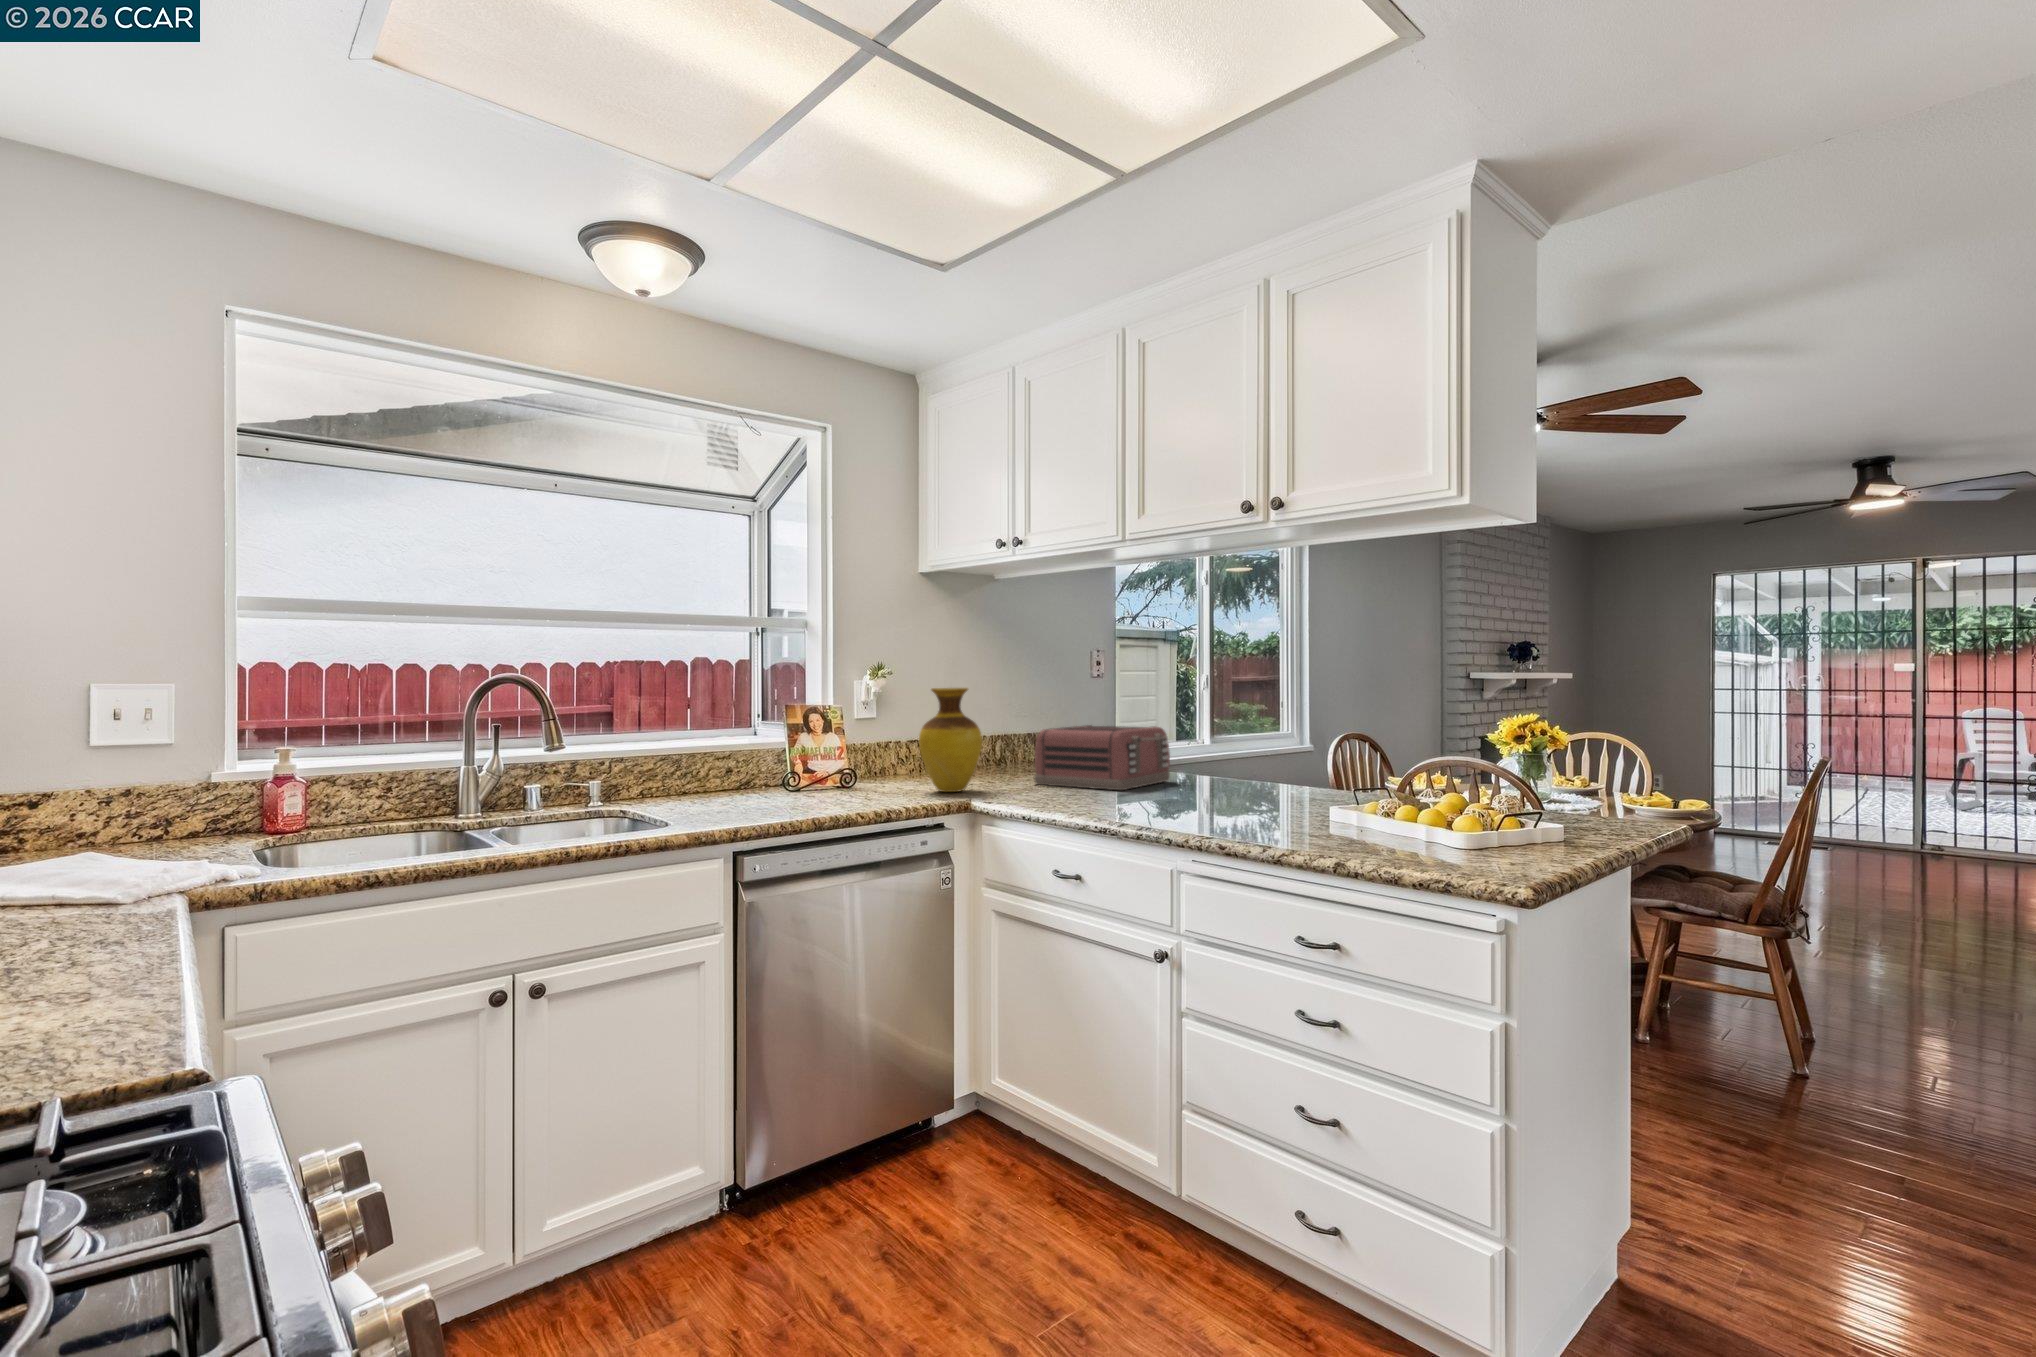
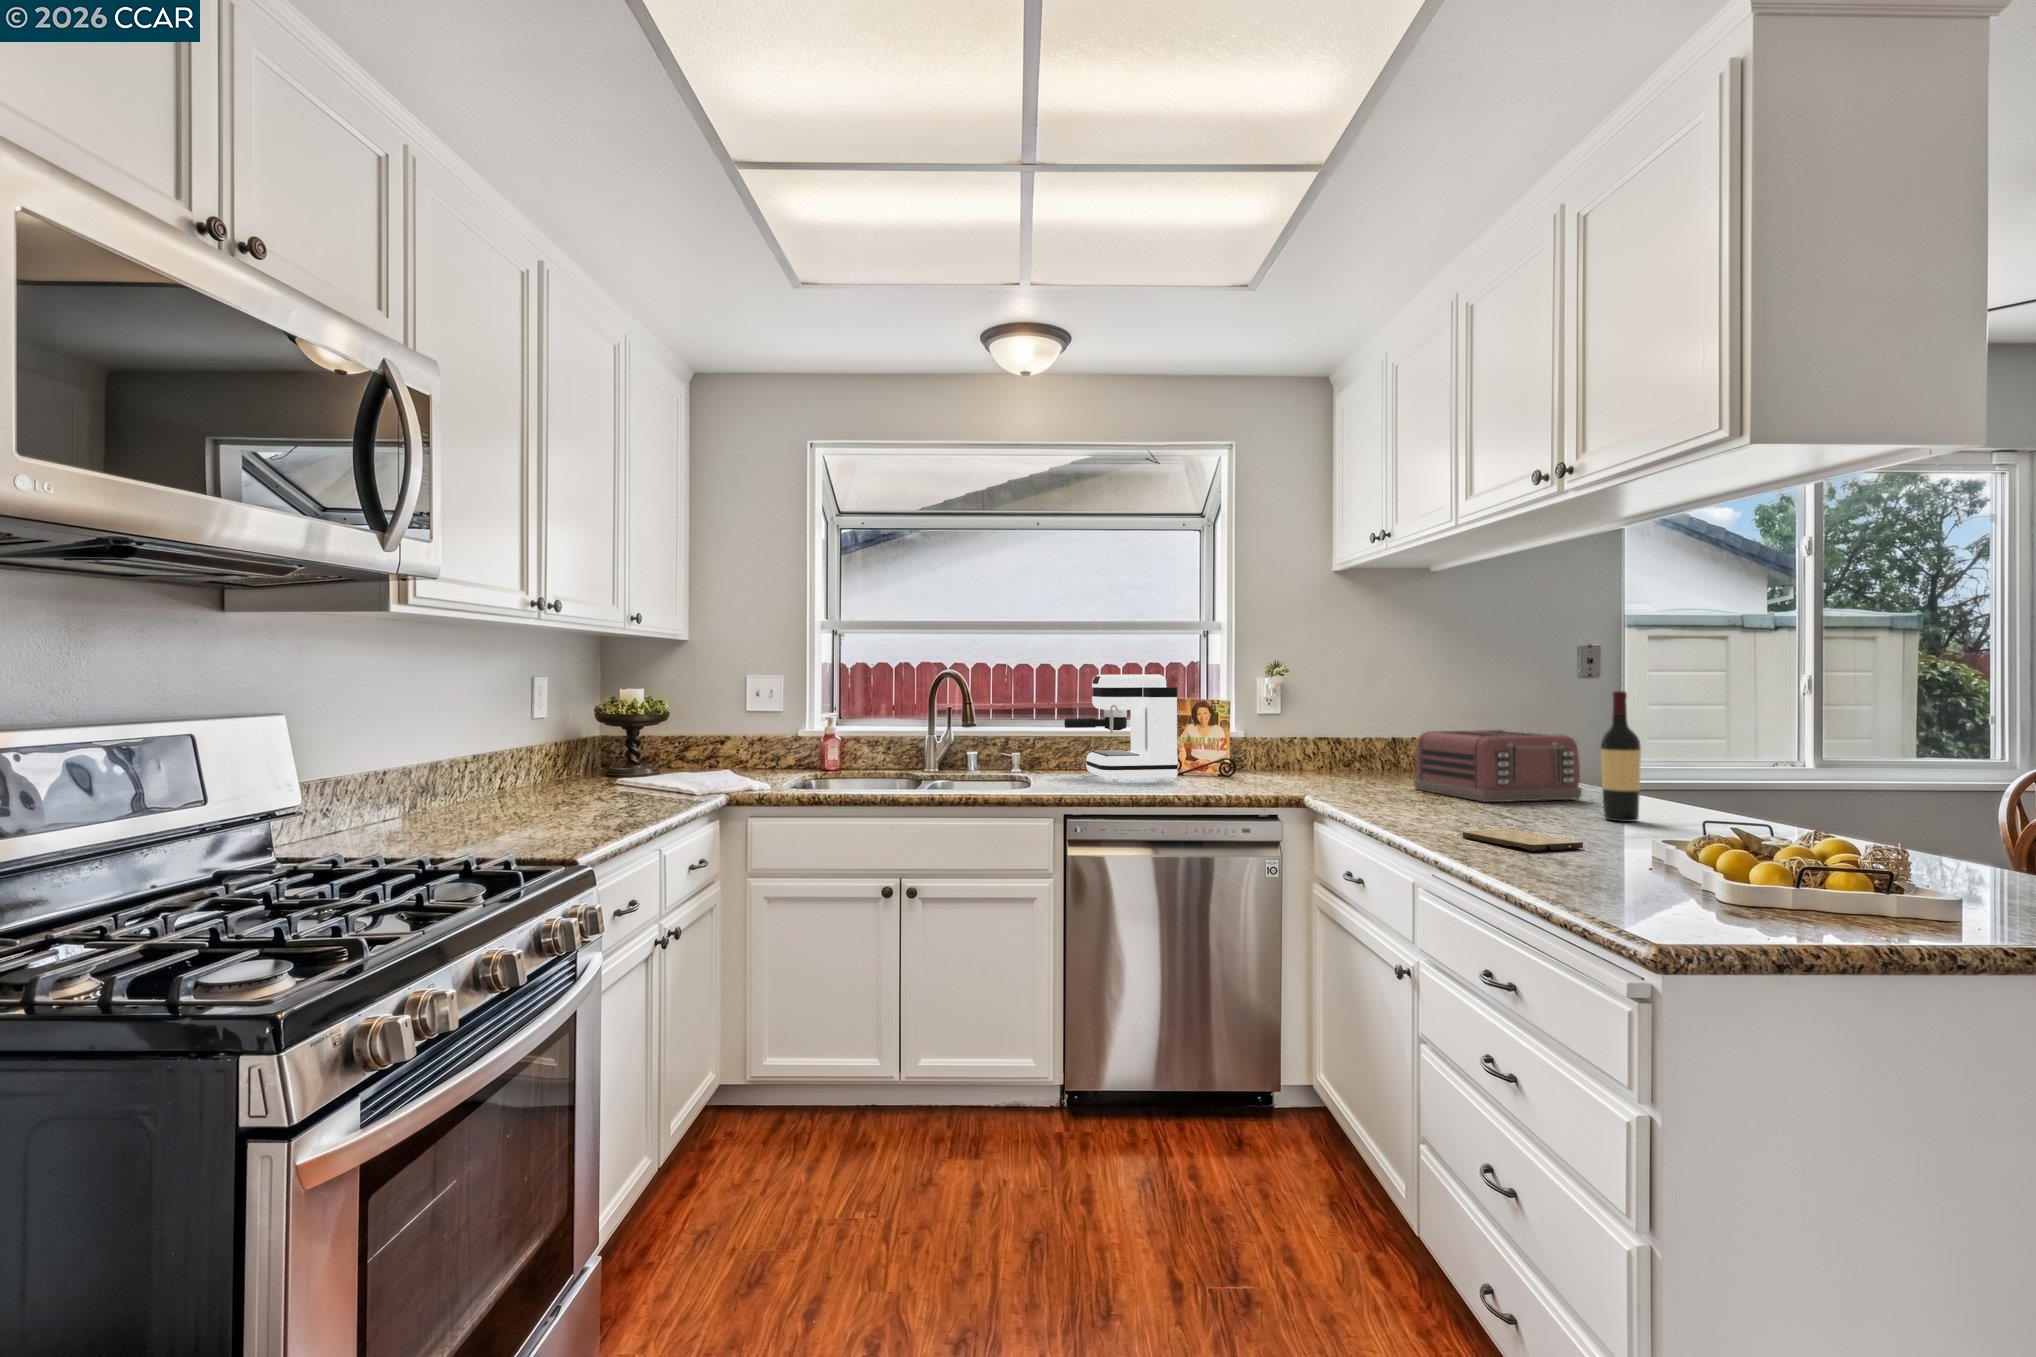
coffee maker: none [672,679,814,805] -> present [1064,674,1178,781]
wine bottle: none [1230,687,1259,797] -> present [1601,691,1641,822]
vase: present [919,688,982,792] -> none [1277,686,1341,788]
cutting board: none [1212,813,1310,832] -> present [1463,829,1583,851]

